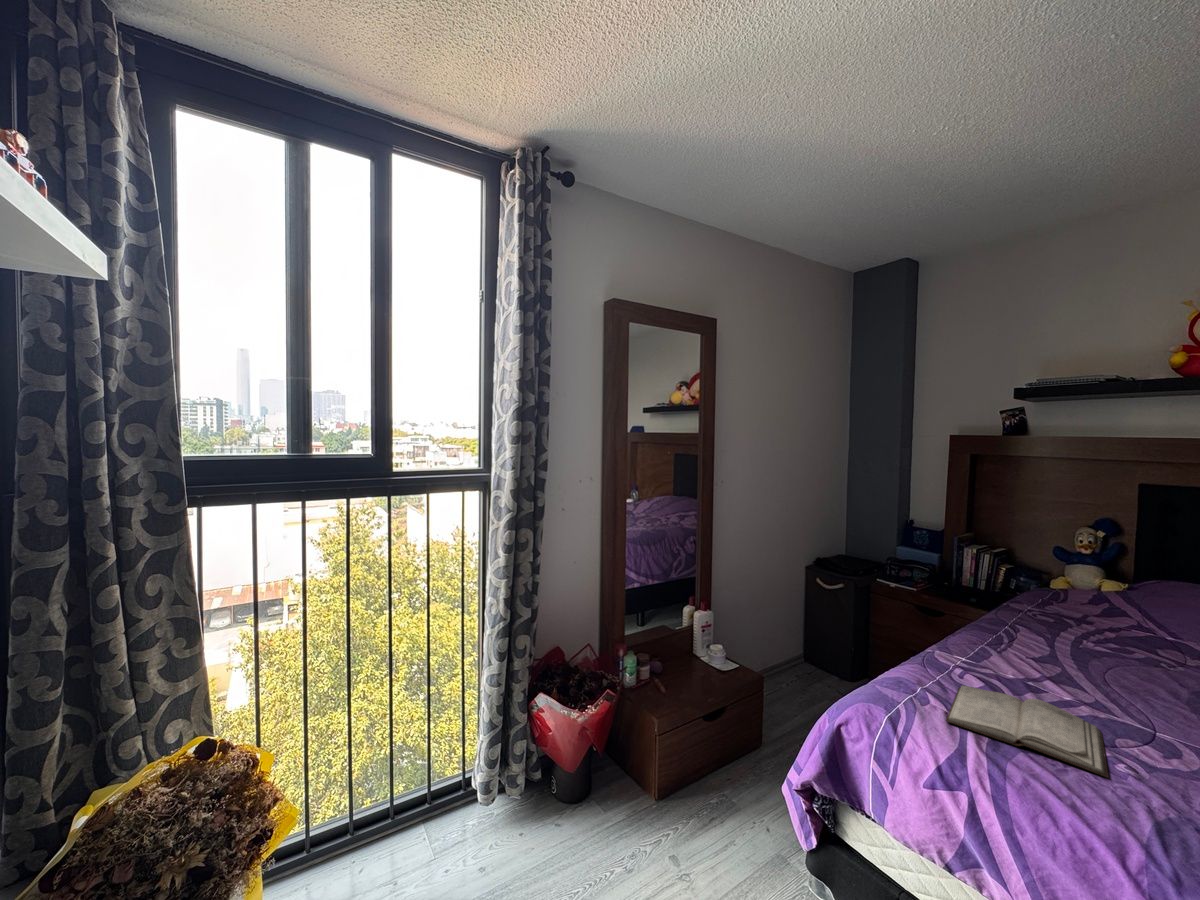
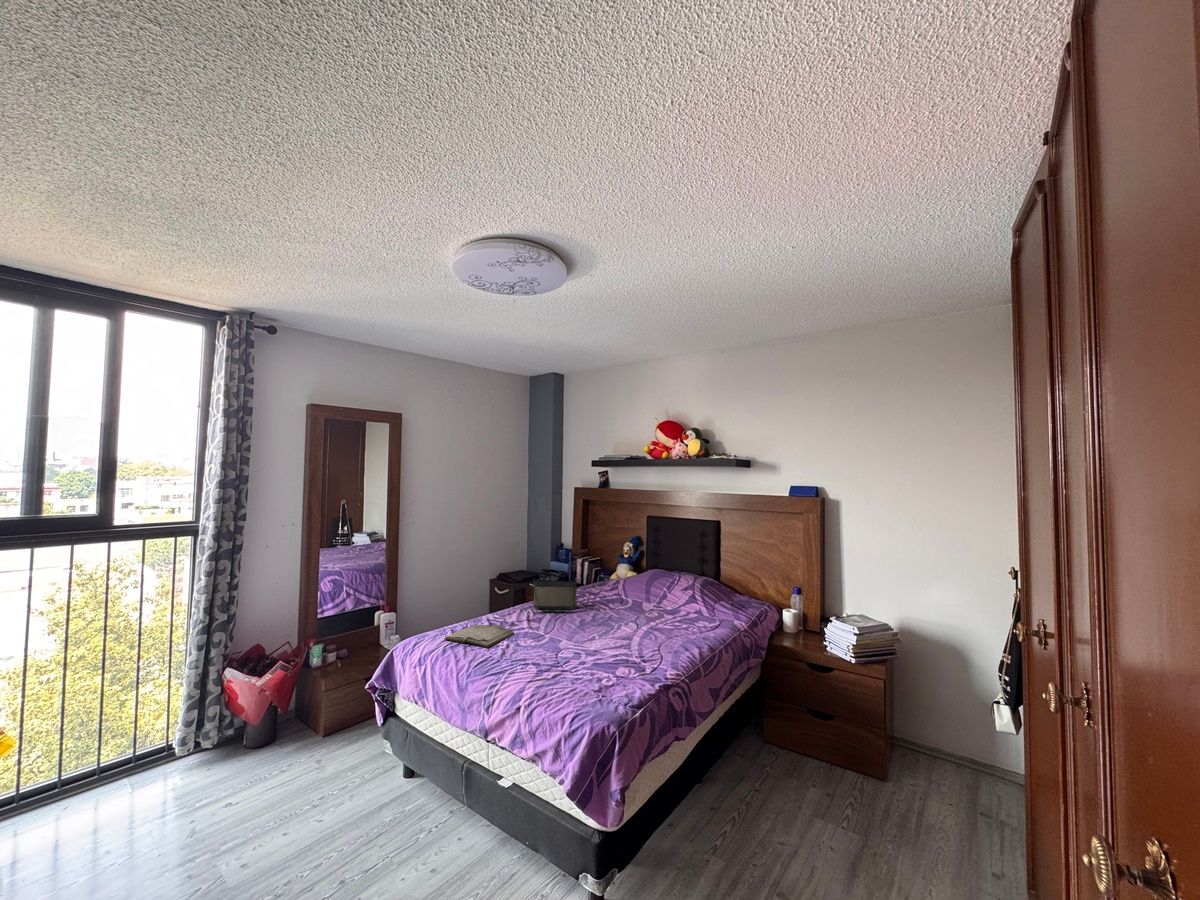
handbag: none [1026,602,1159,676] -> present [531,581,578,613]

